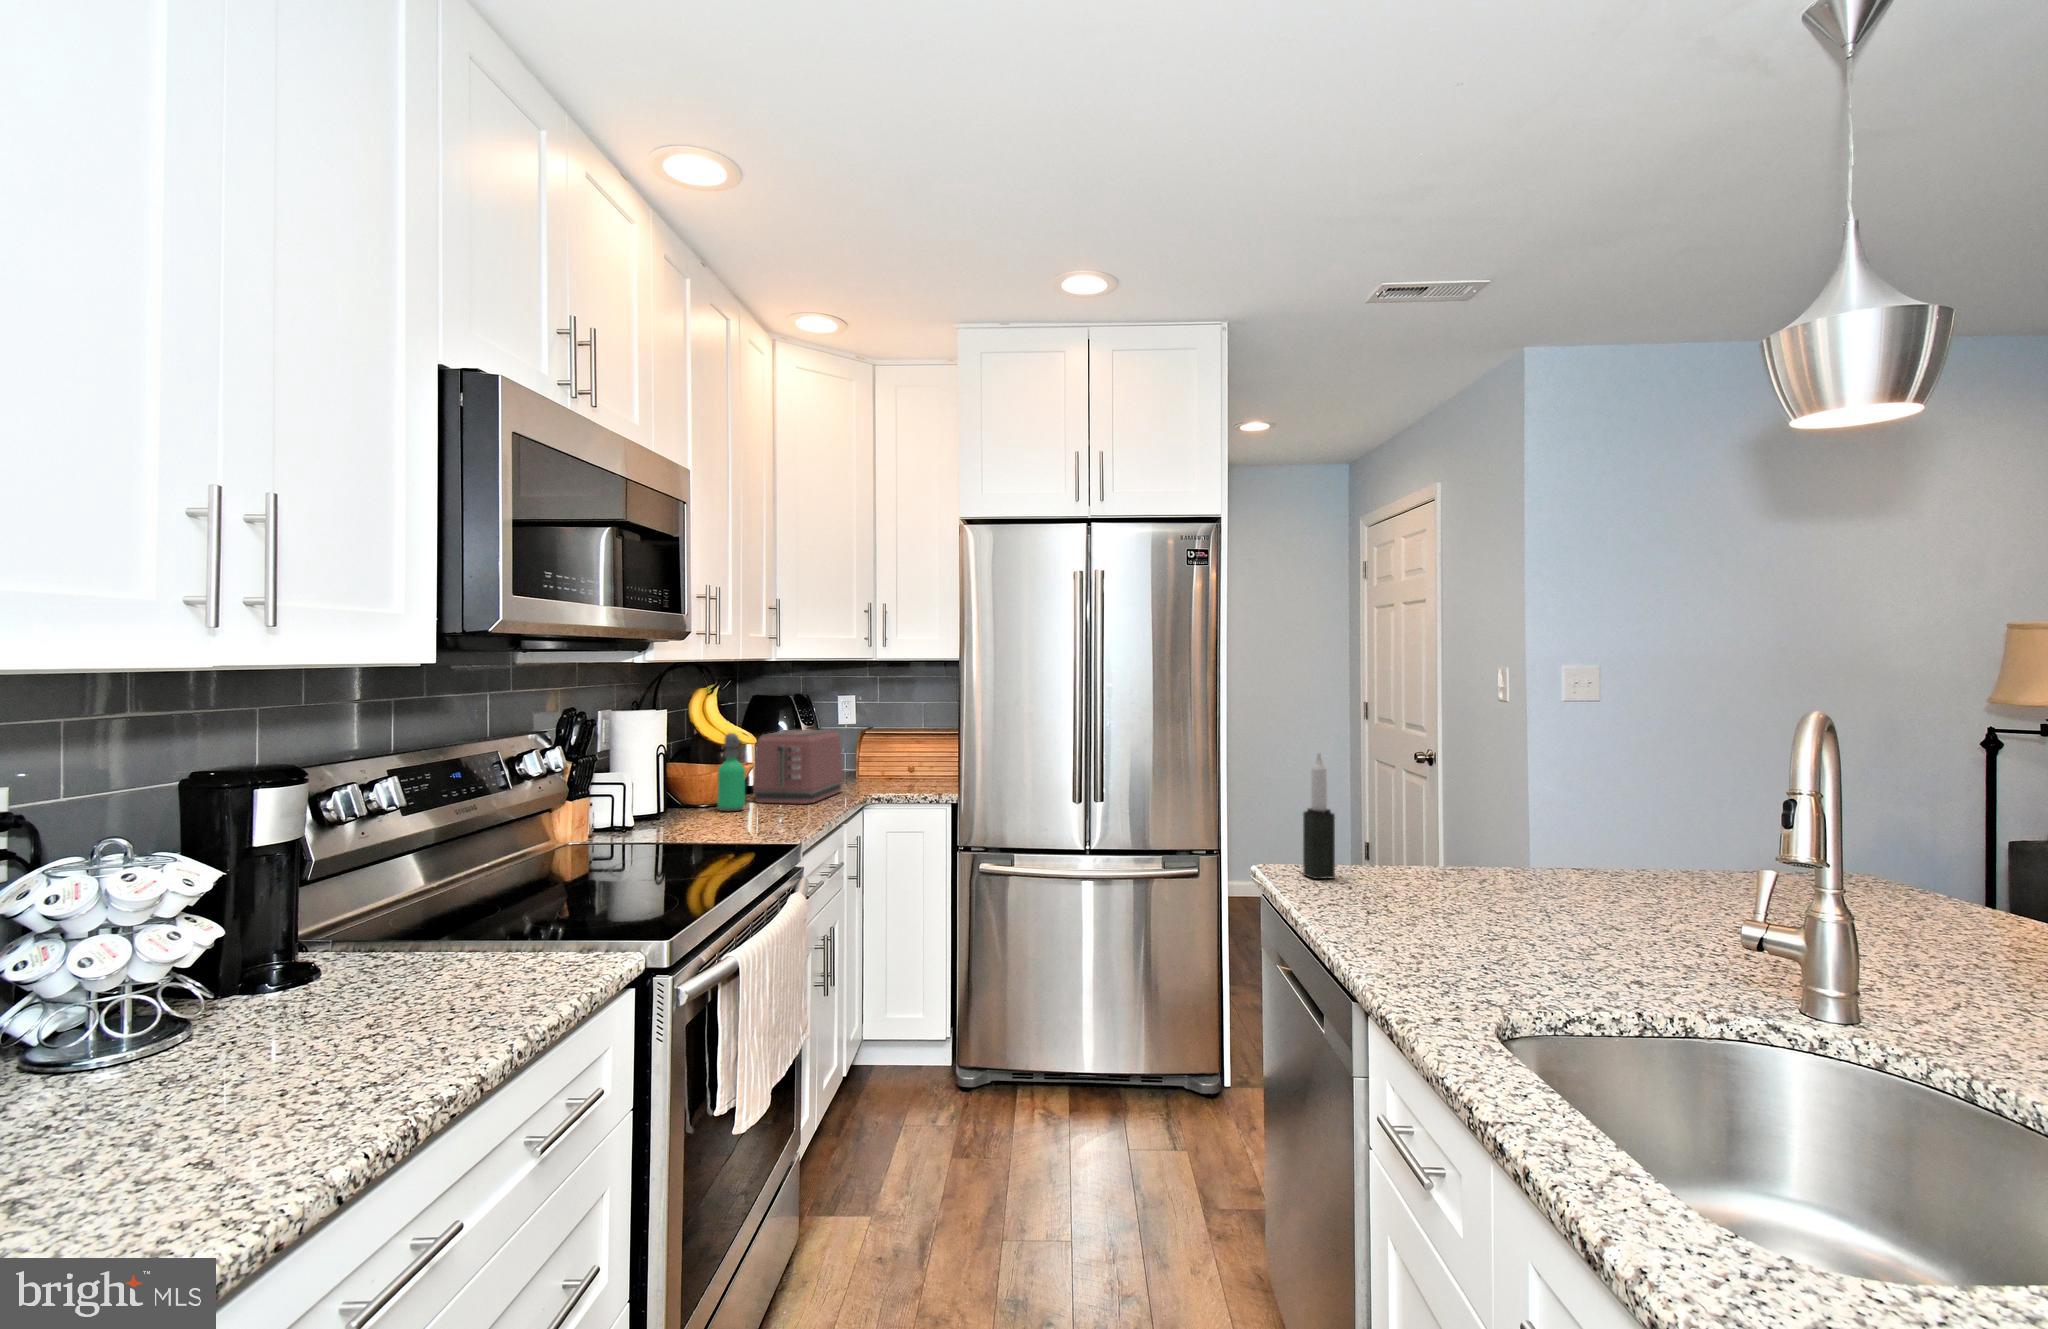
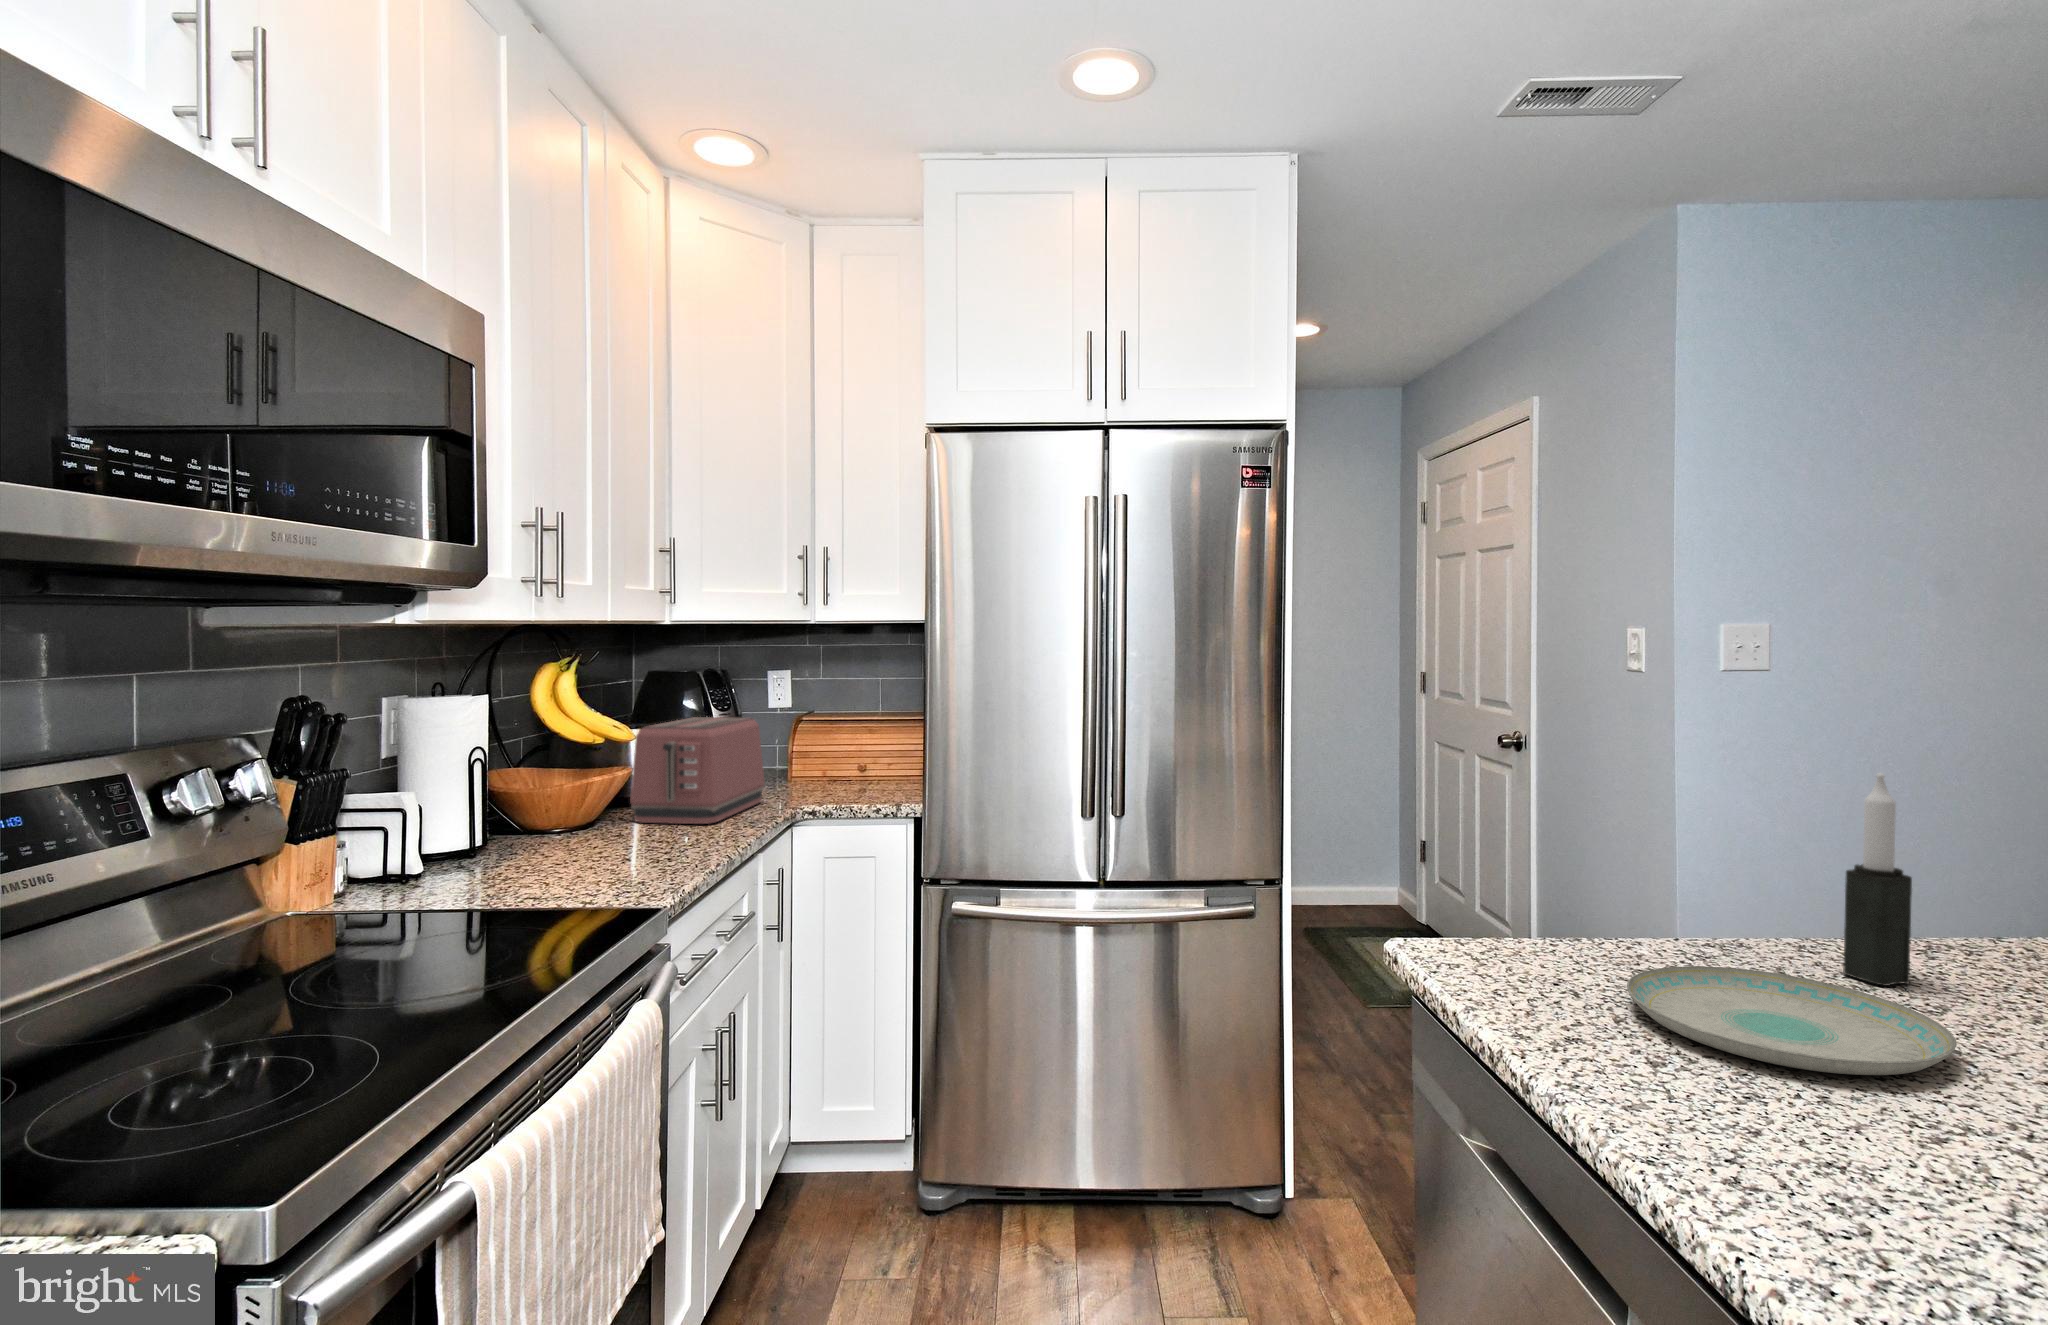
soap dispenser: present [717,733,745,811] -> none [571,727,613,840]
candle: present [1303,752,1335,879] -> present [1843,773,1912,986]
plate: none [1378,868,1545,911] -> present [1627,966,1957,1075]

